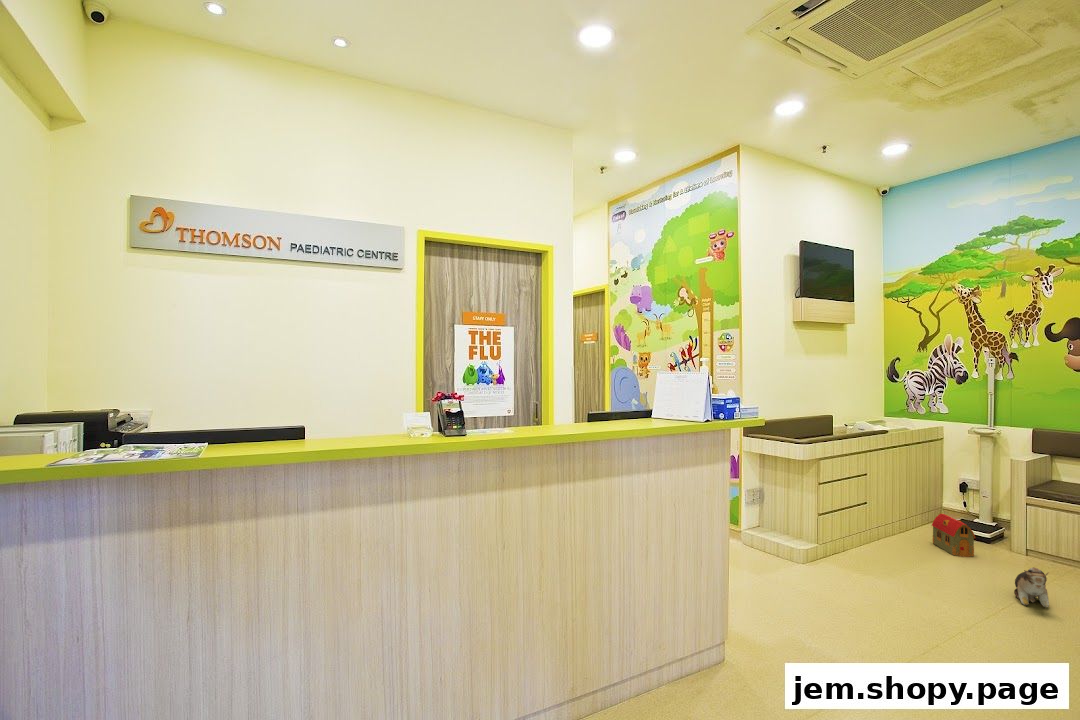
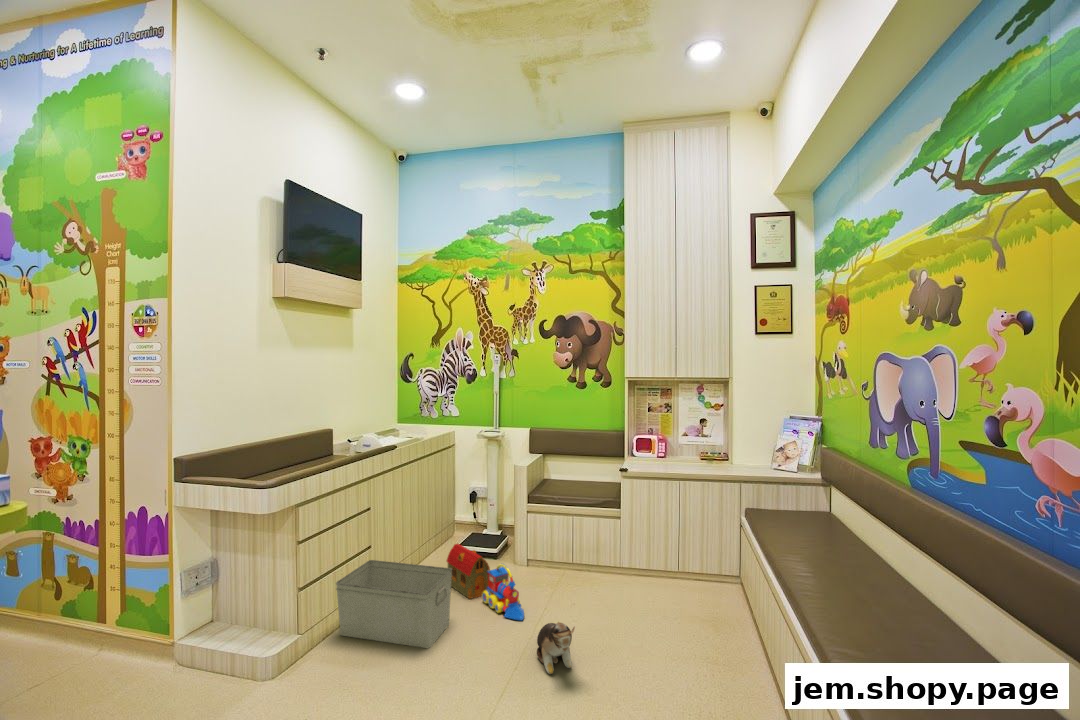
storage bin: none [841,505,936,568] -> present [336,560,452,648]
toy train: none [966,531,1009,577] -> present [482,564,524,620]

